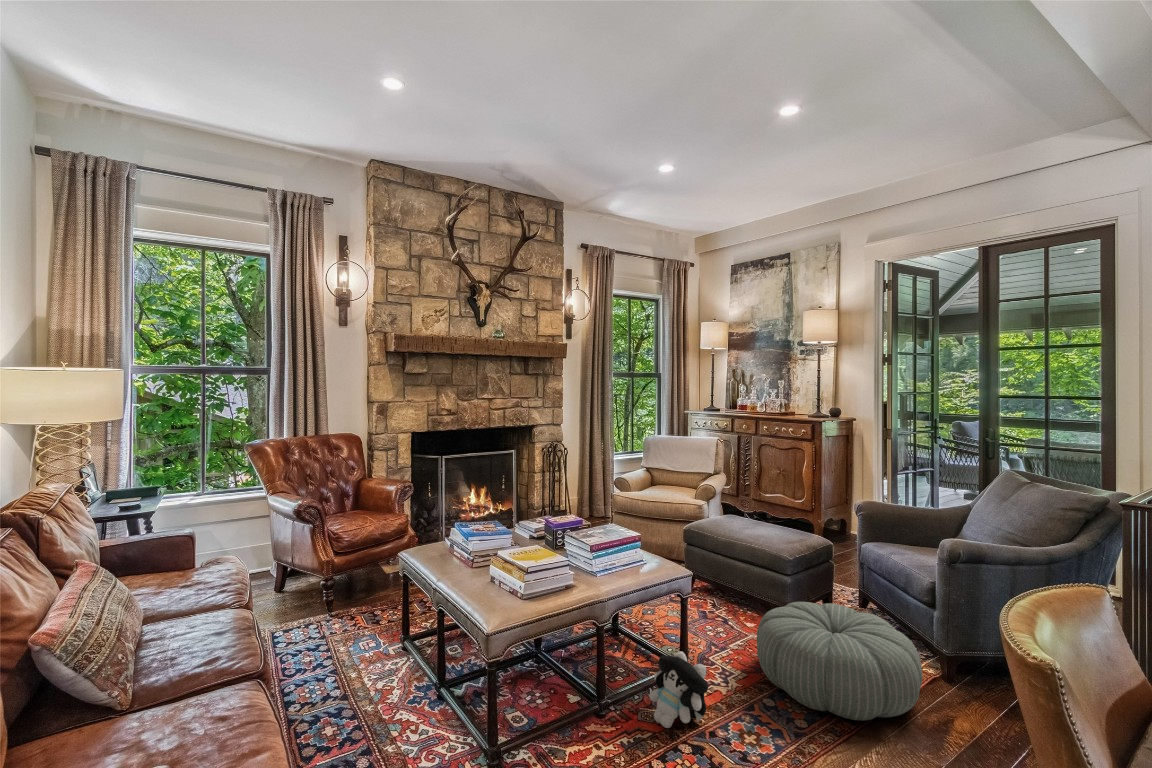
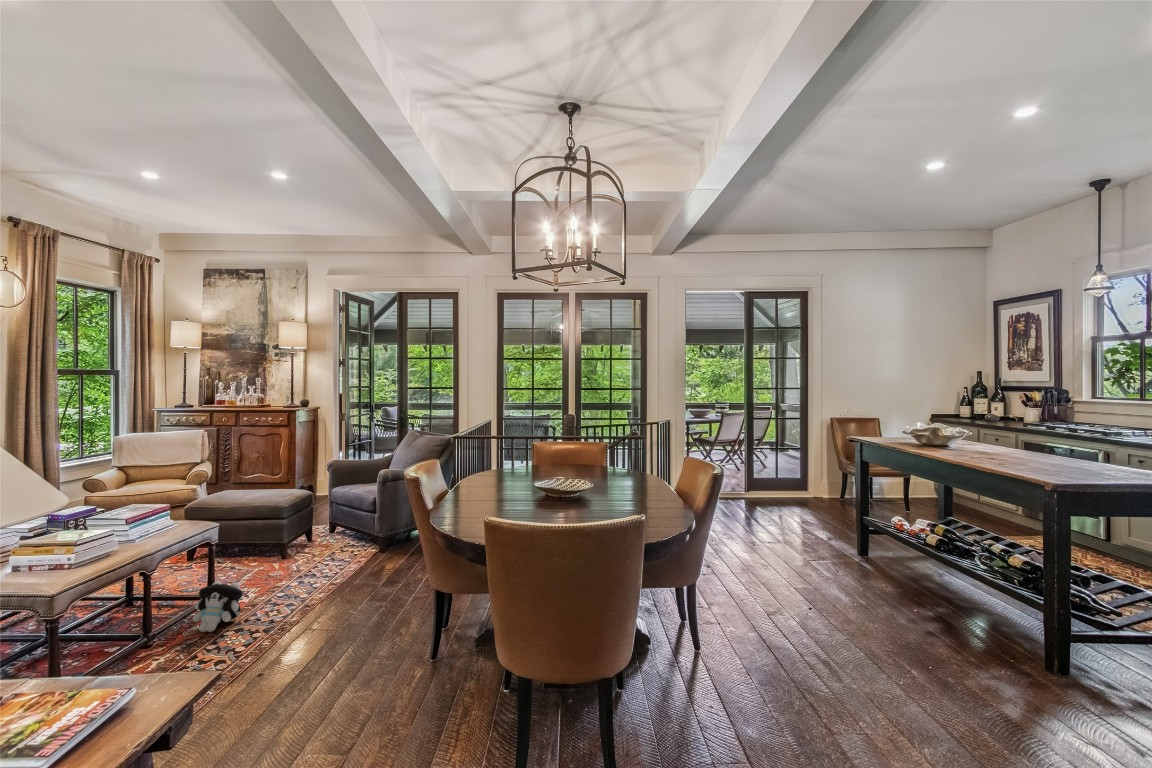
pouf: present [757,602,923,721] -> none [267,527,370,587]

